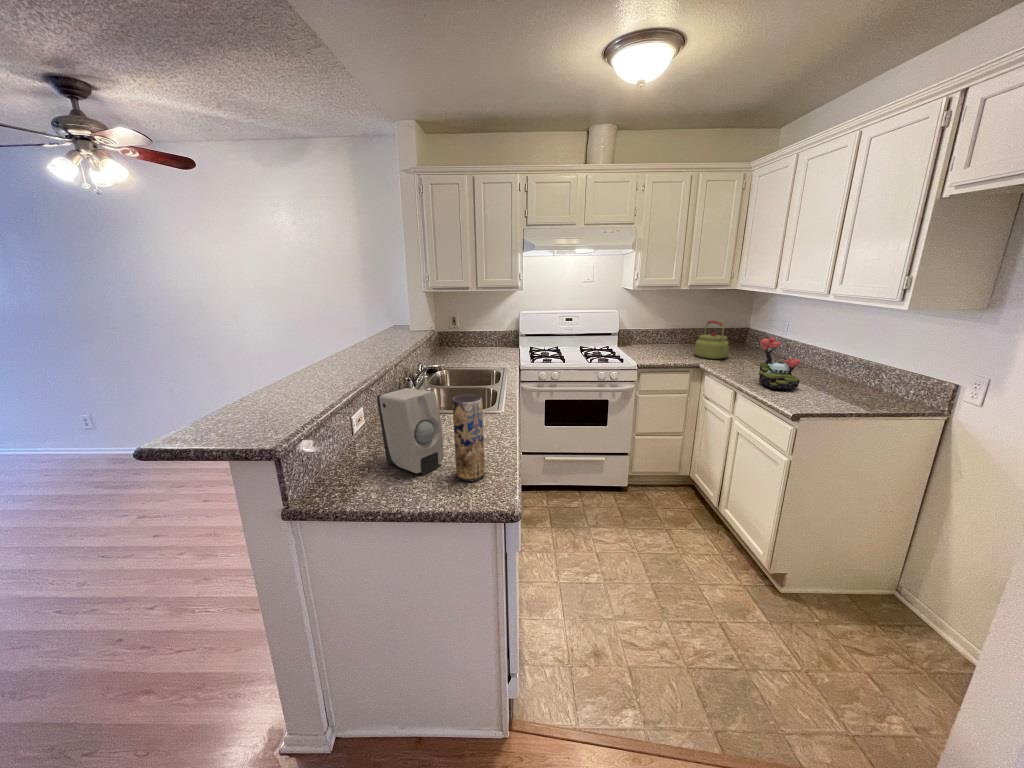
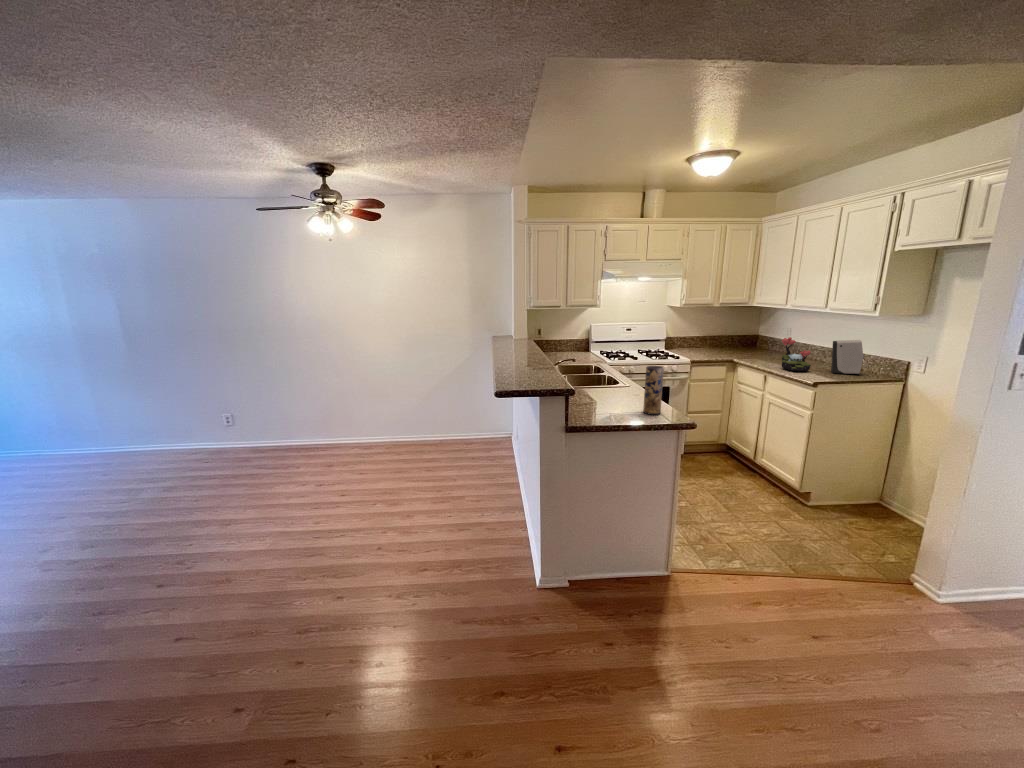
kettle: present [694,321,730,359] -> none [725,328,754,356]
soap dispenser: present [377,388,443,475] -> present [831,340,864,375]

